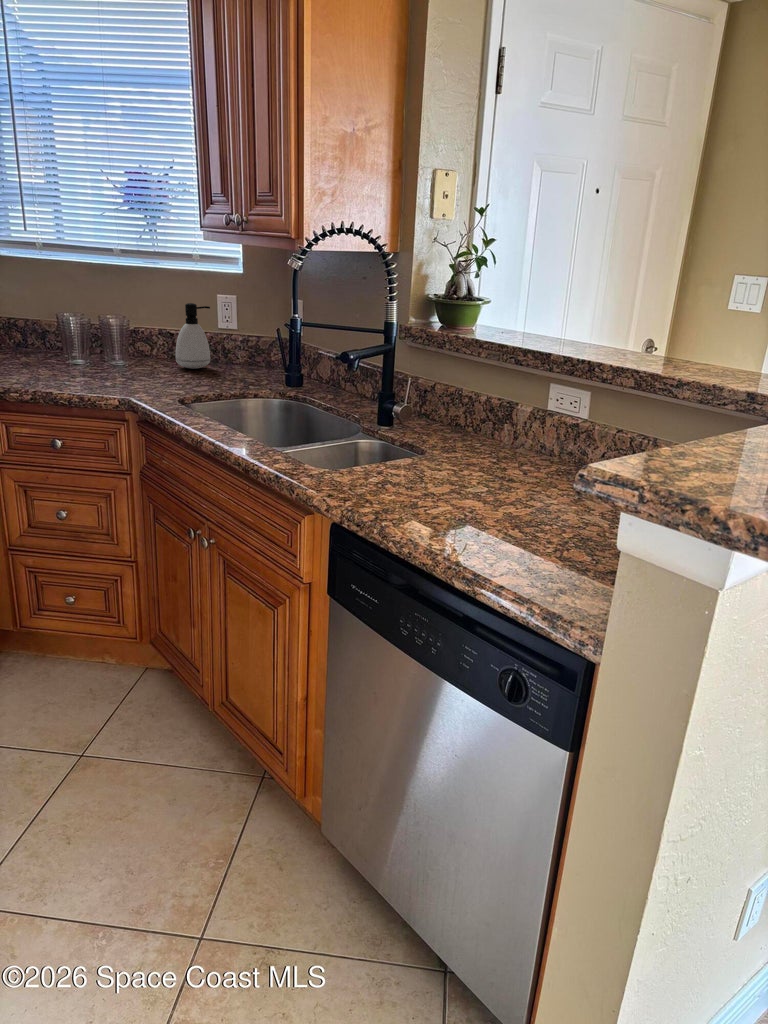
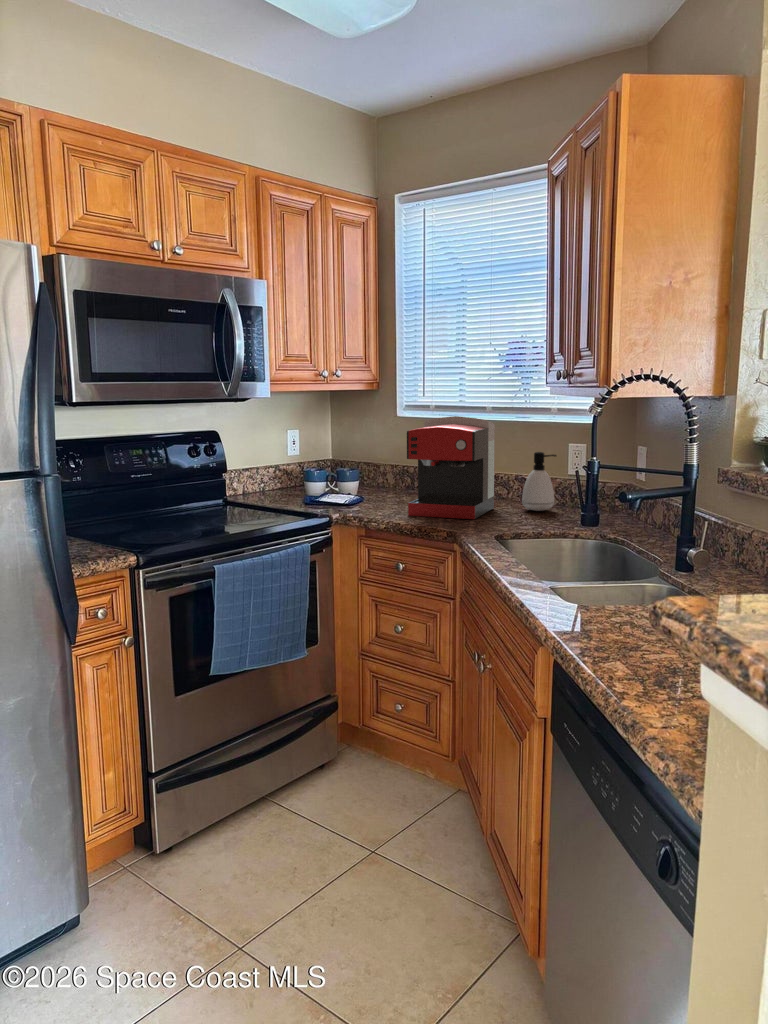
coffee maker: none [40,260,144,383] -> present [407,416,495,519]

